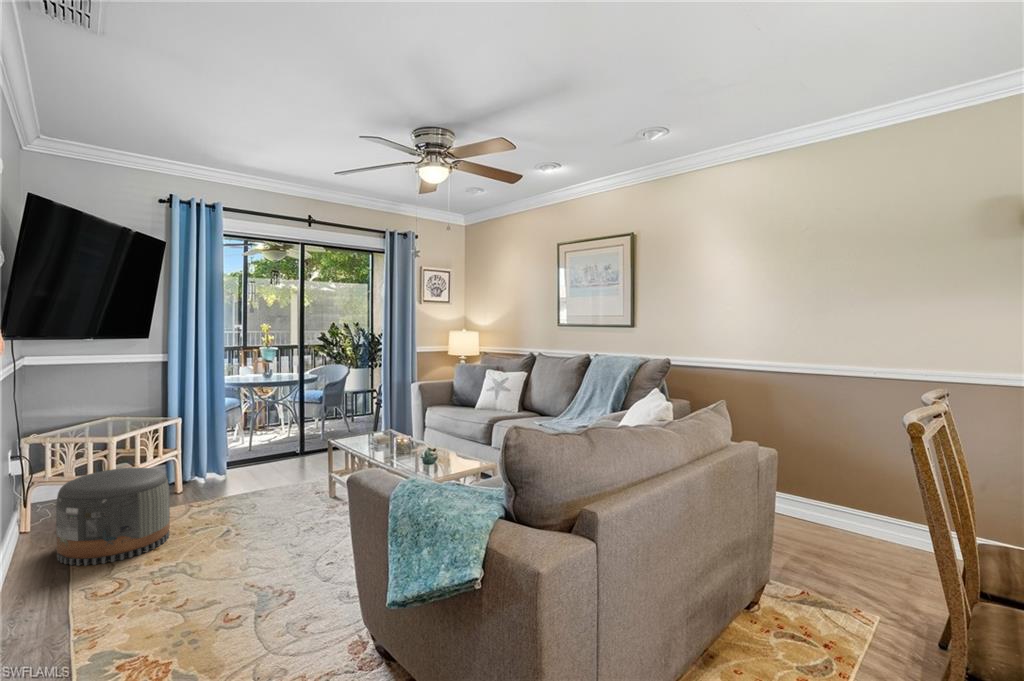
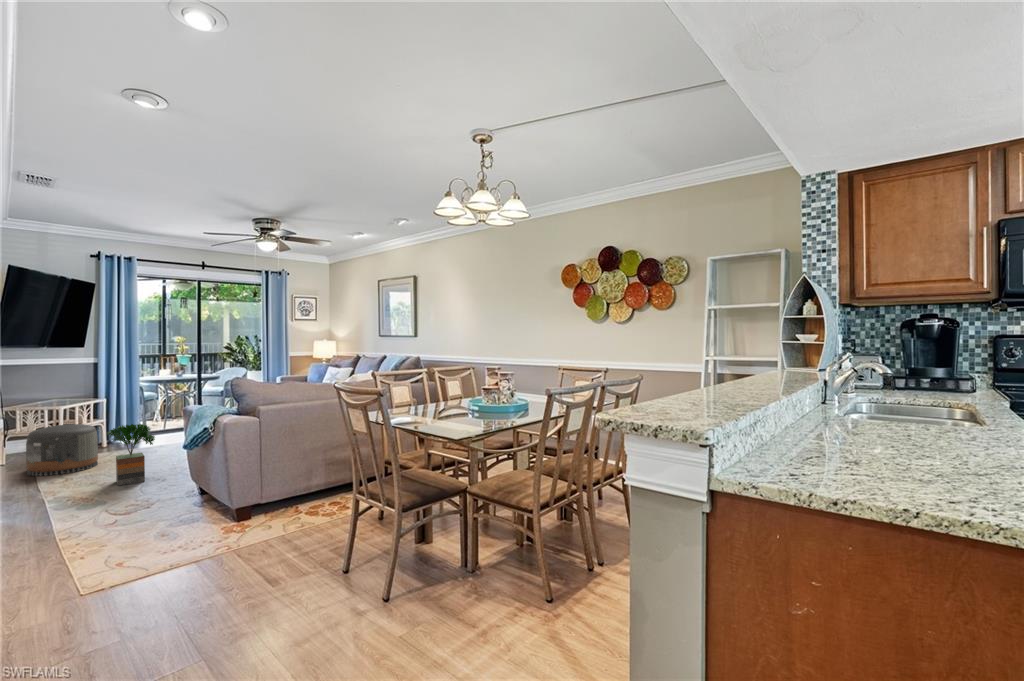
potted tree: none [186,484,273,611] -> present [108,424,155,486]

